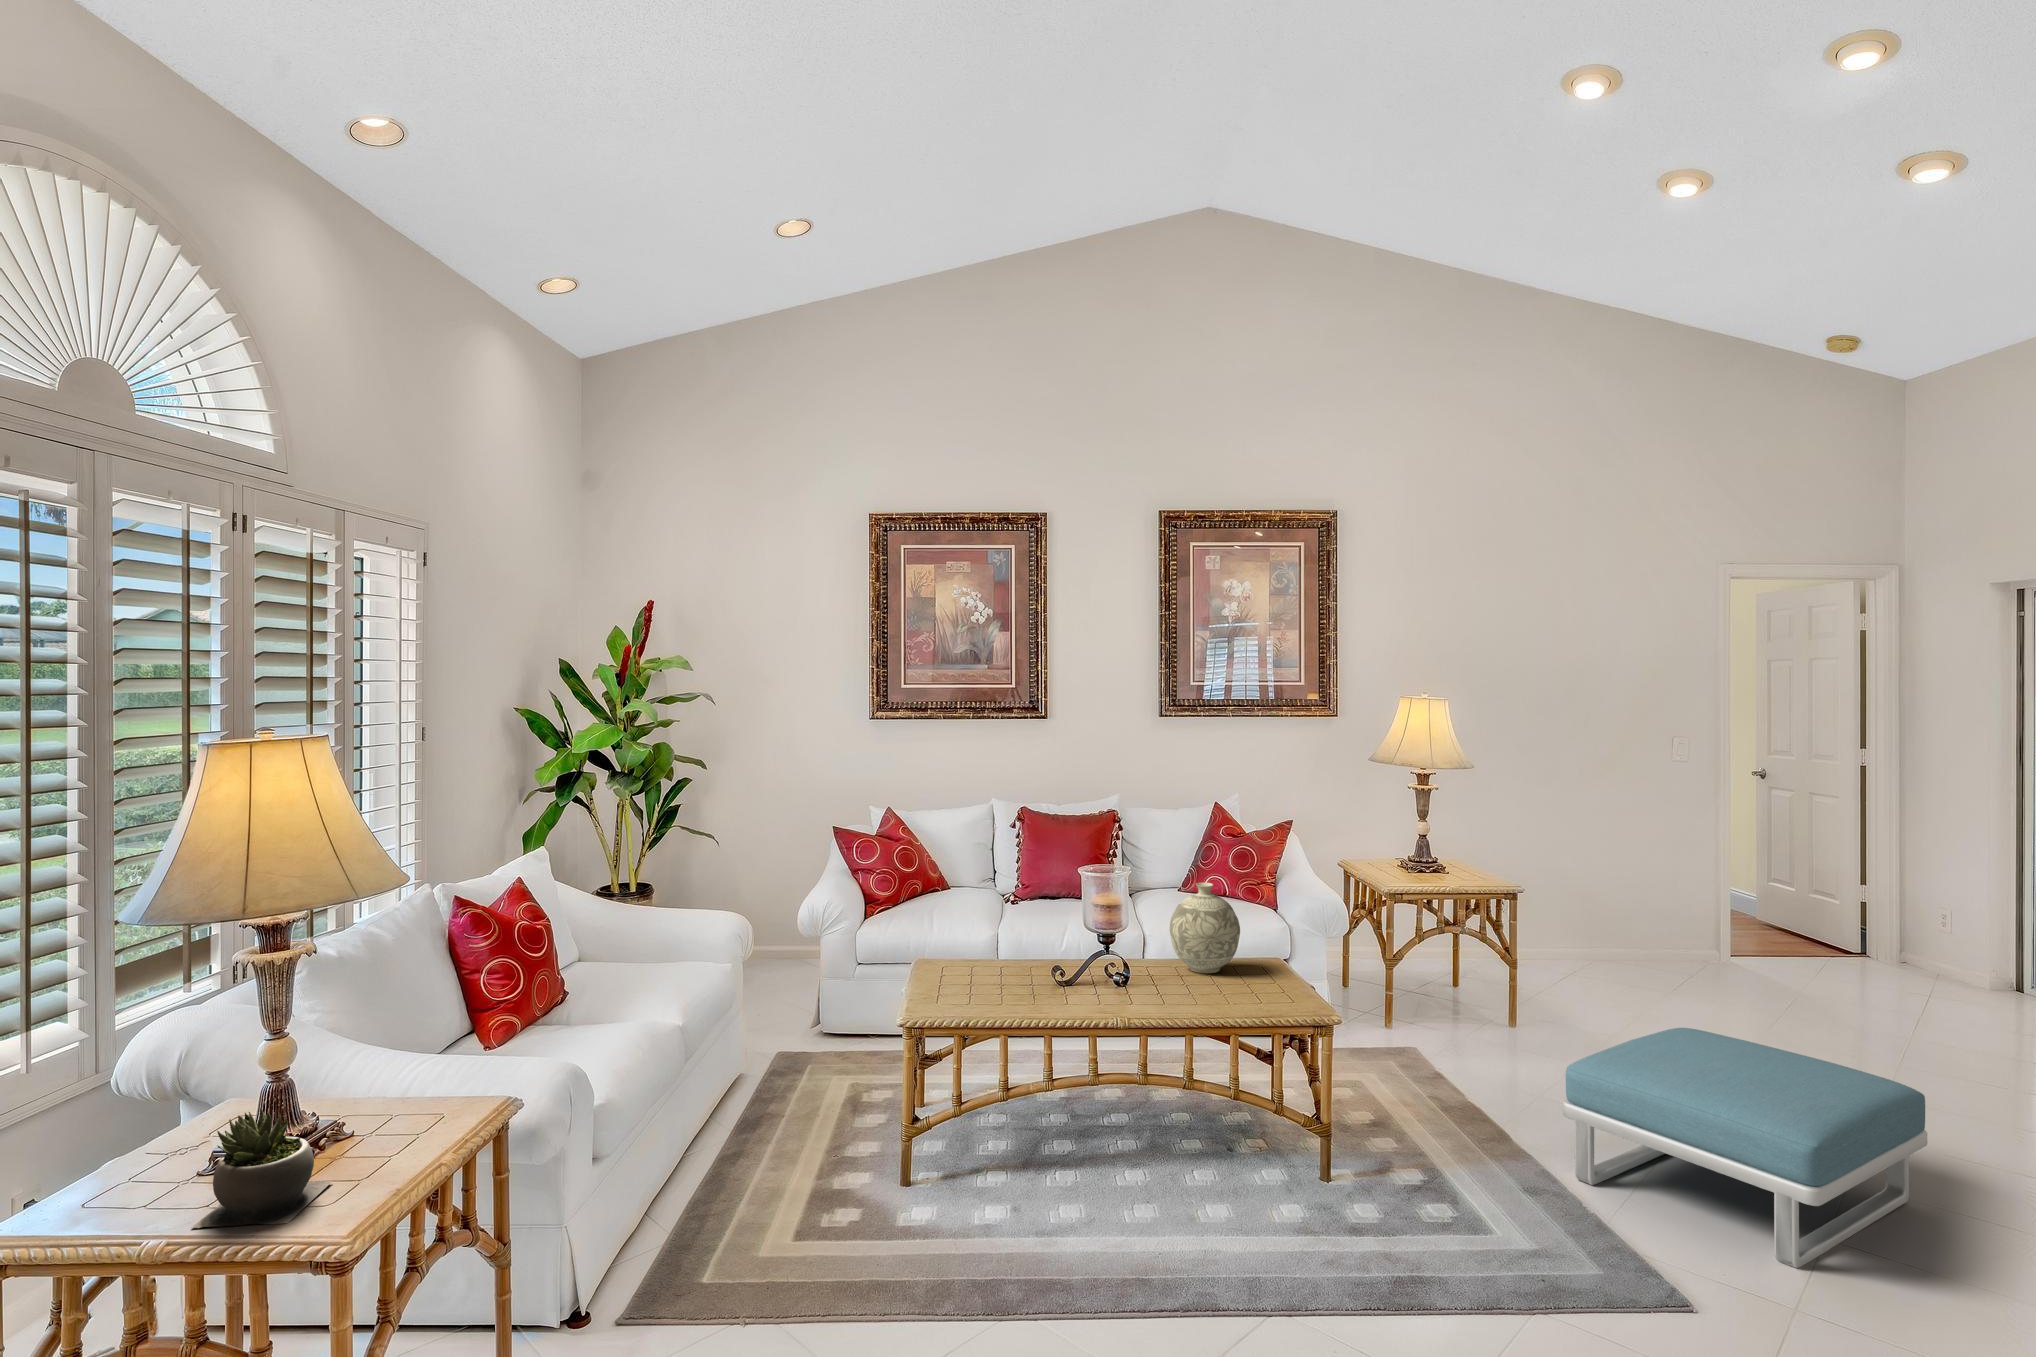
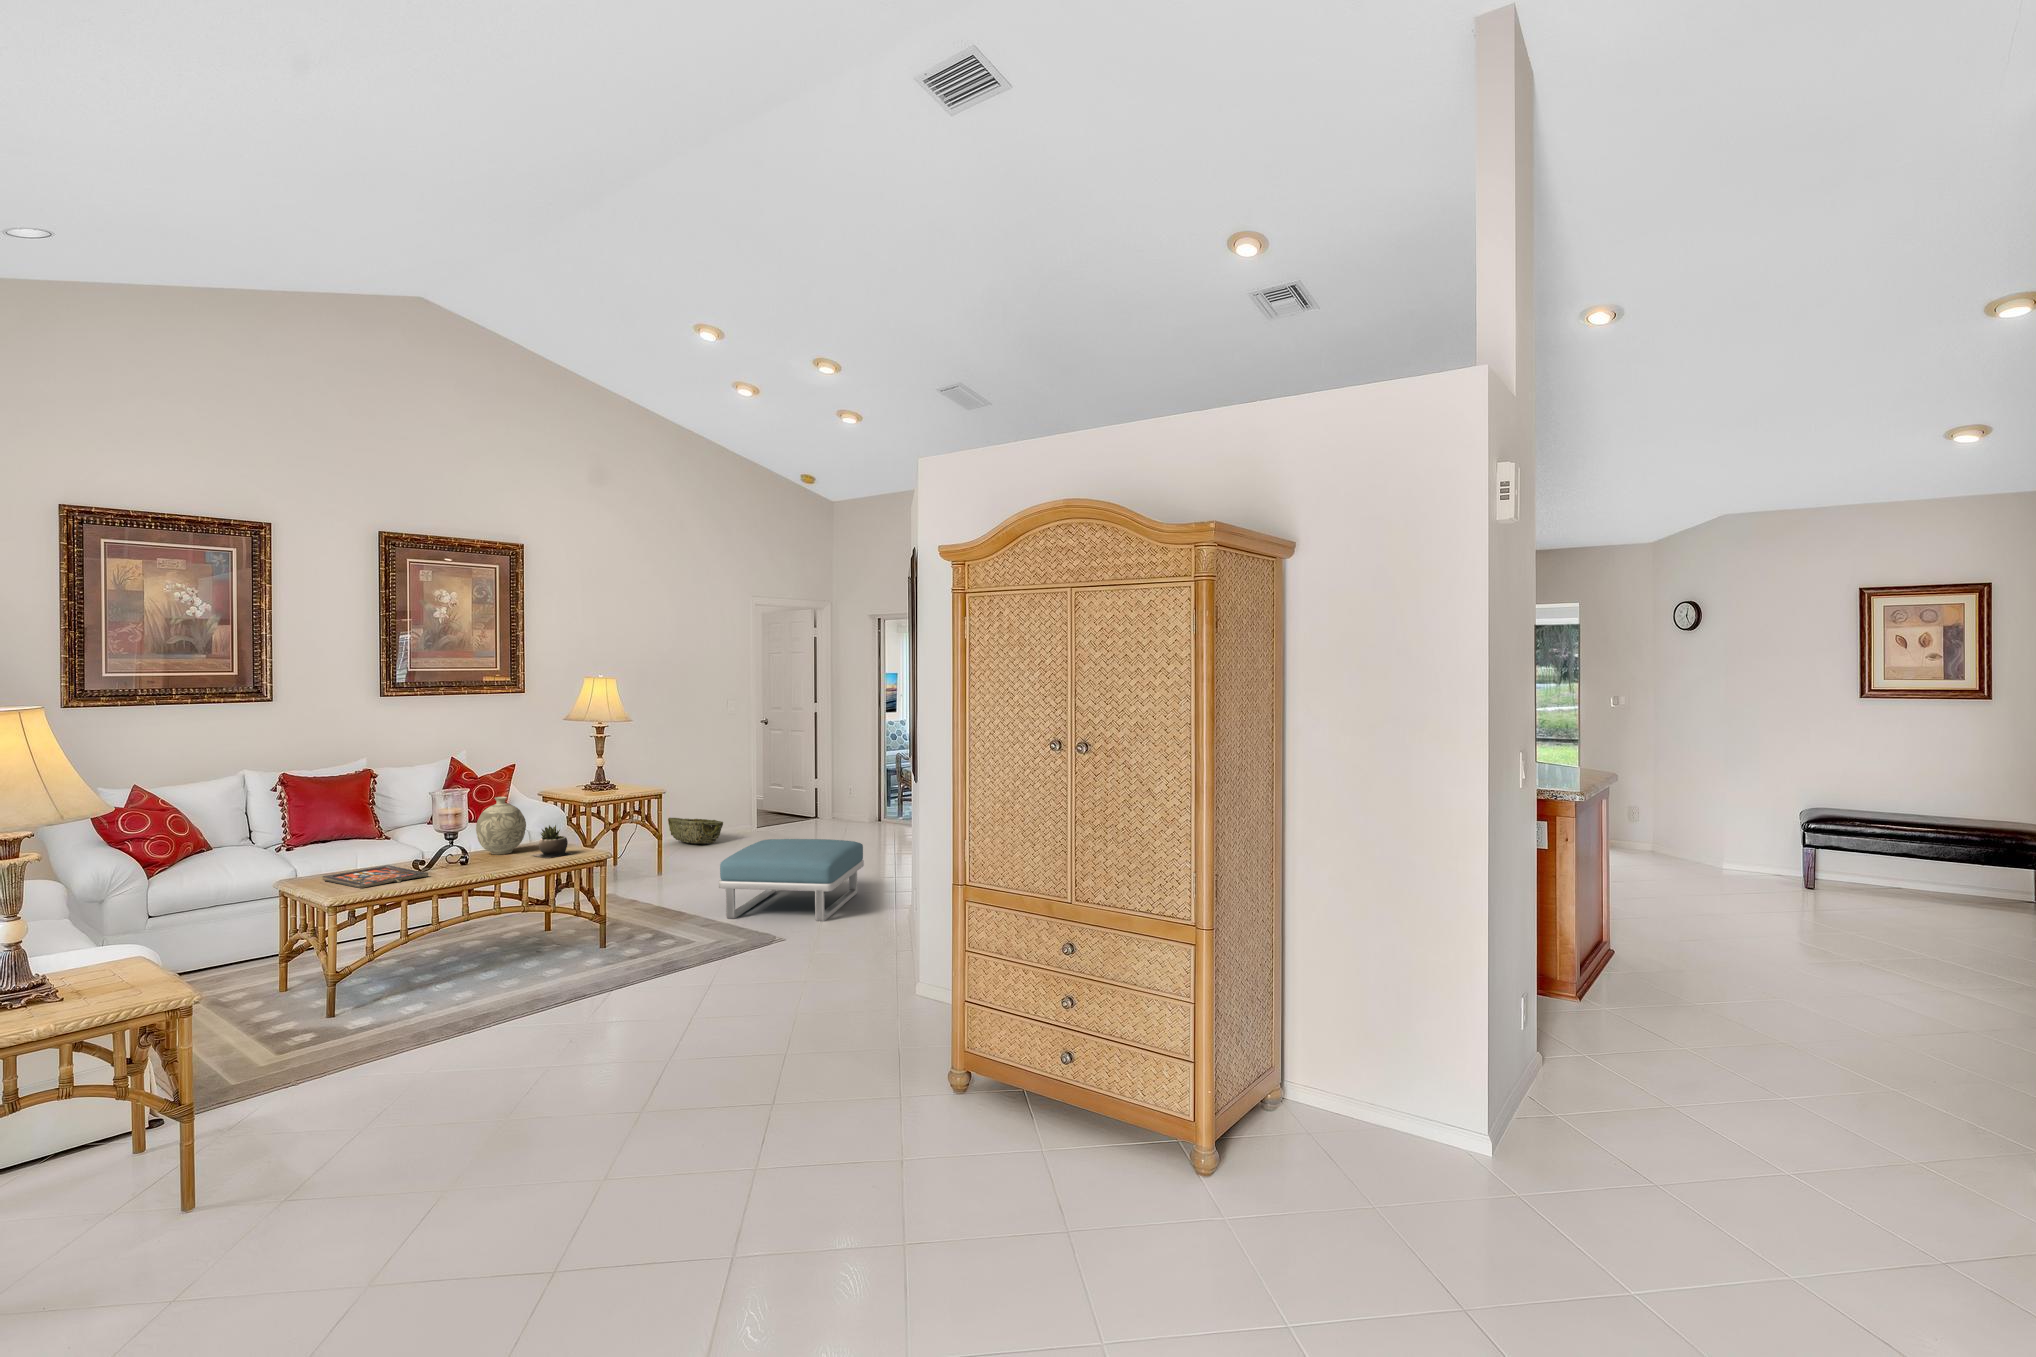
woven basket: none [1557,925,1650,981] -> present [668,818,723,844]
board game: none [961,964,1065,1001] -> present [322,865,428,888]
succulent plant: present [191,1108,332,1228] -> present [533,825,572,858]

